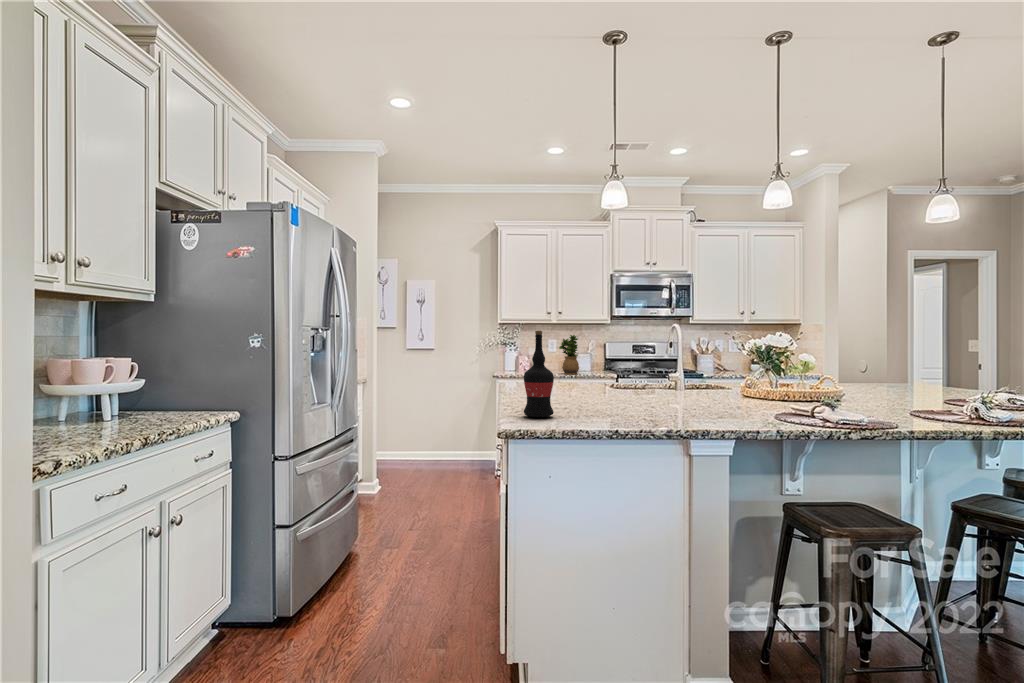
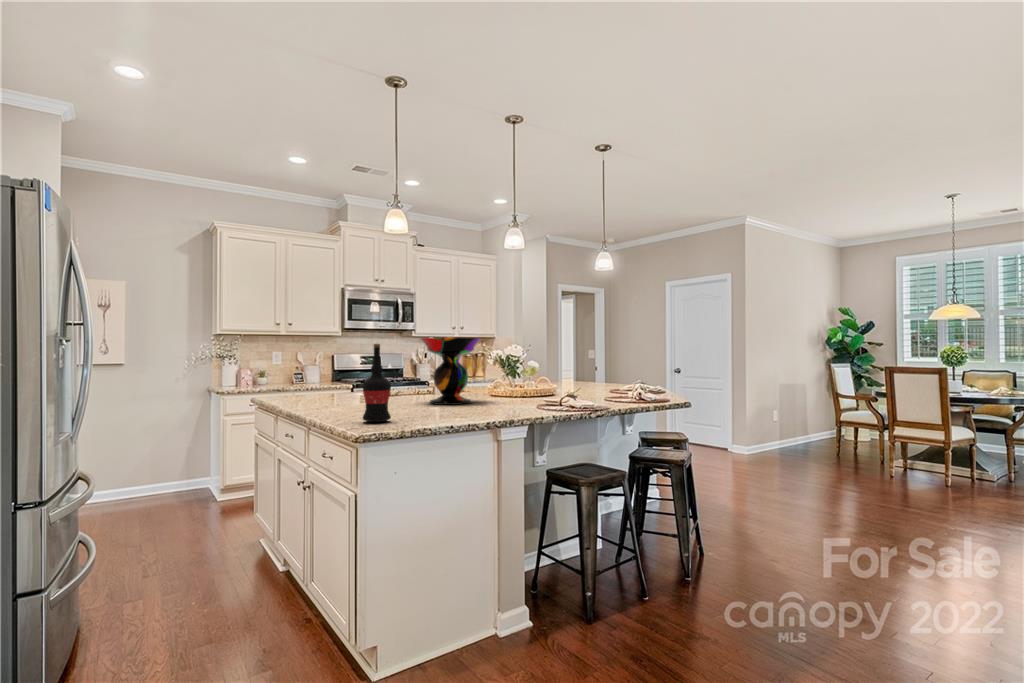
decorative bowl: none [634,323,710,404] -> present [421,337,481,405]
potted plant: present [559,335,579,375] -> none [291,346,314,387]

